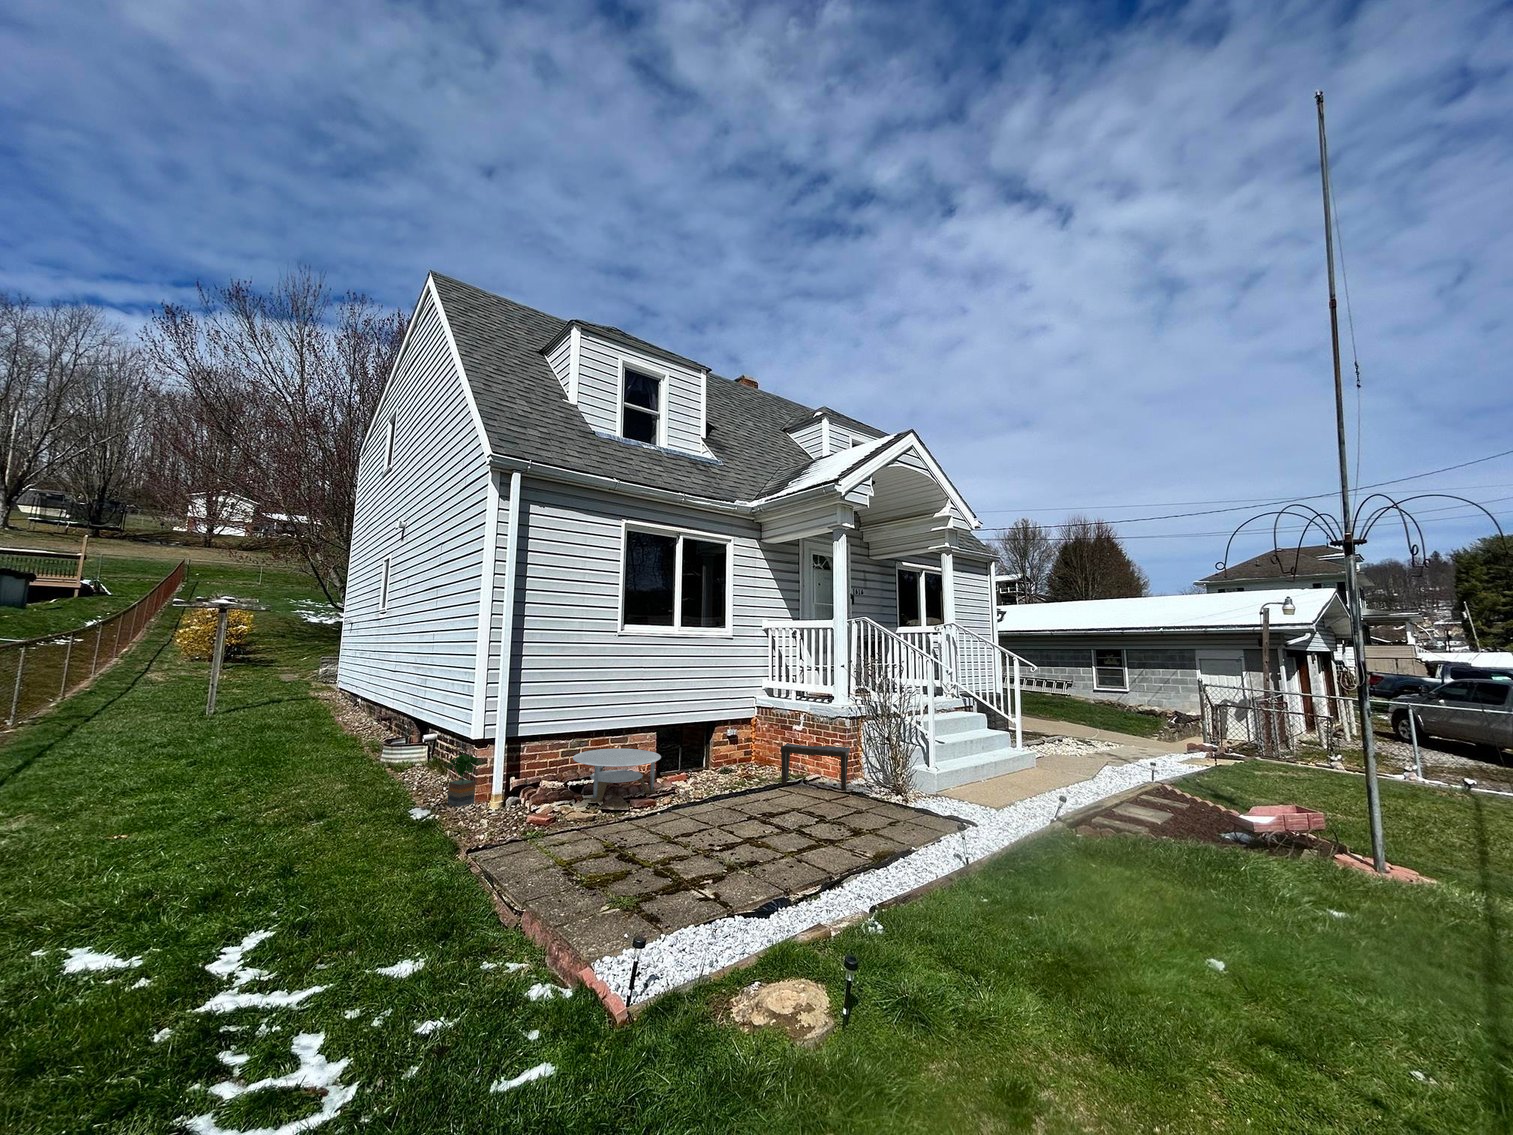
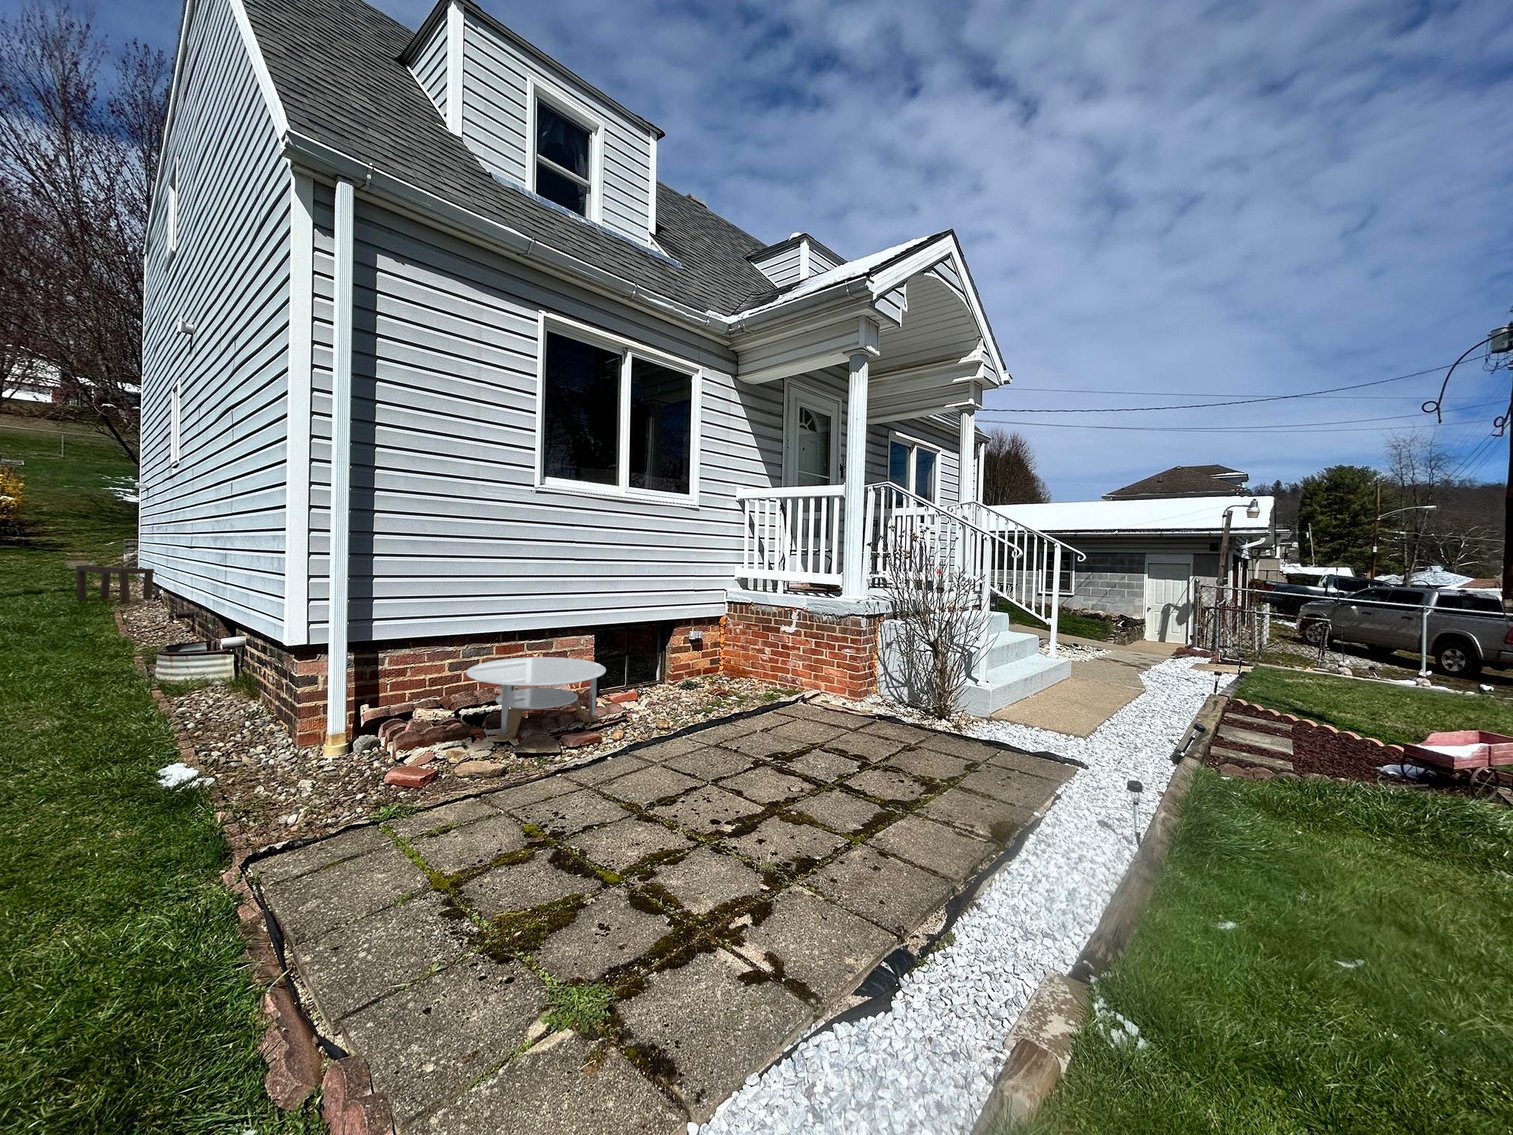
bench: present [780,743,850,791] -> present [76,565,154,604]
potted tree: present [448,755,482,807] -> none [234,669,308,756]

